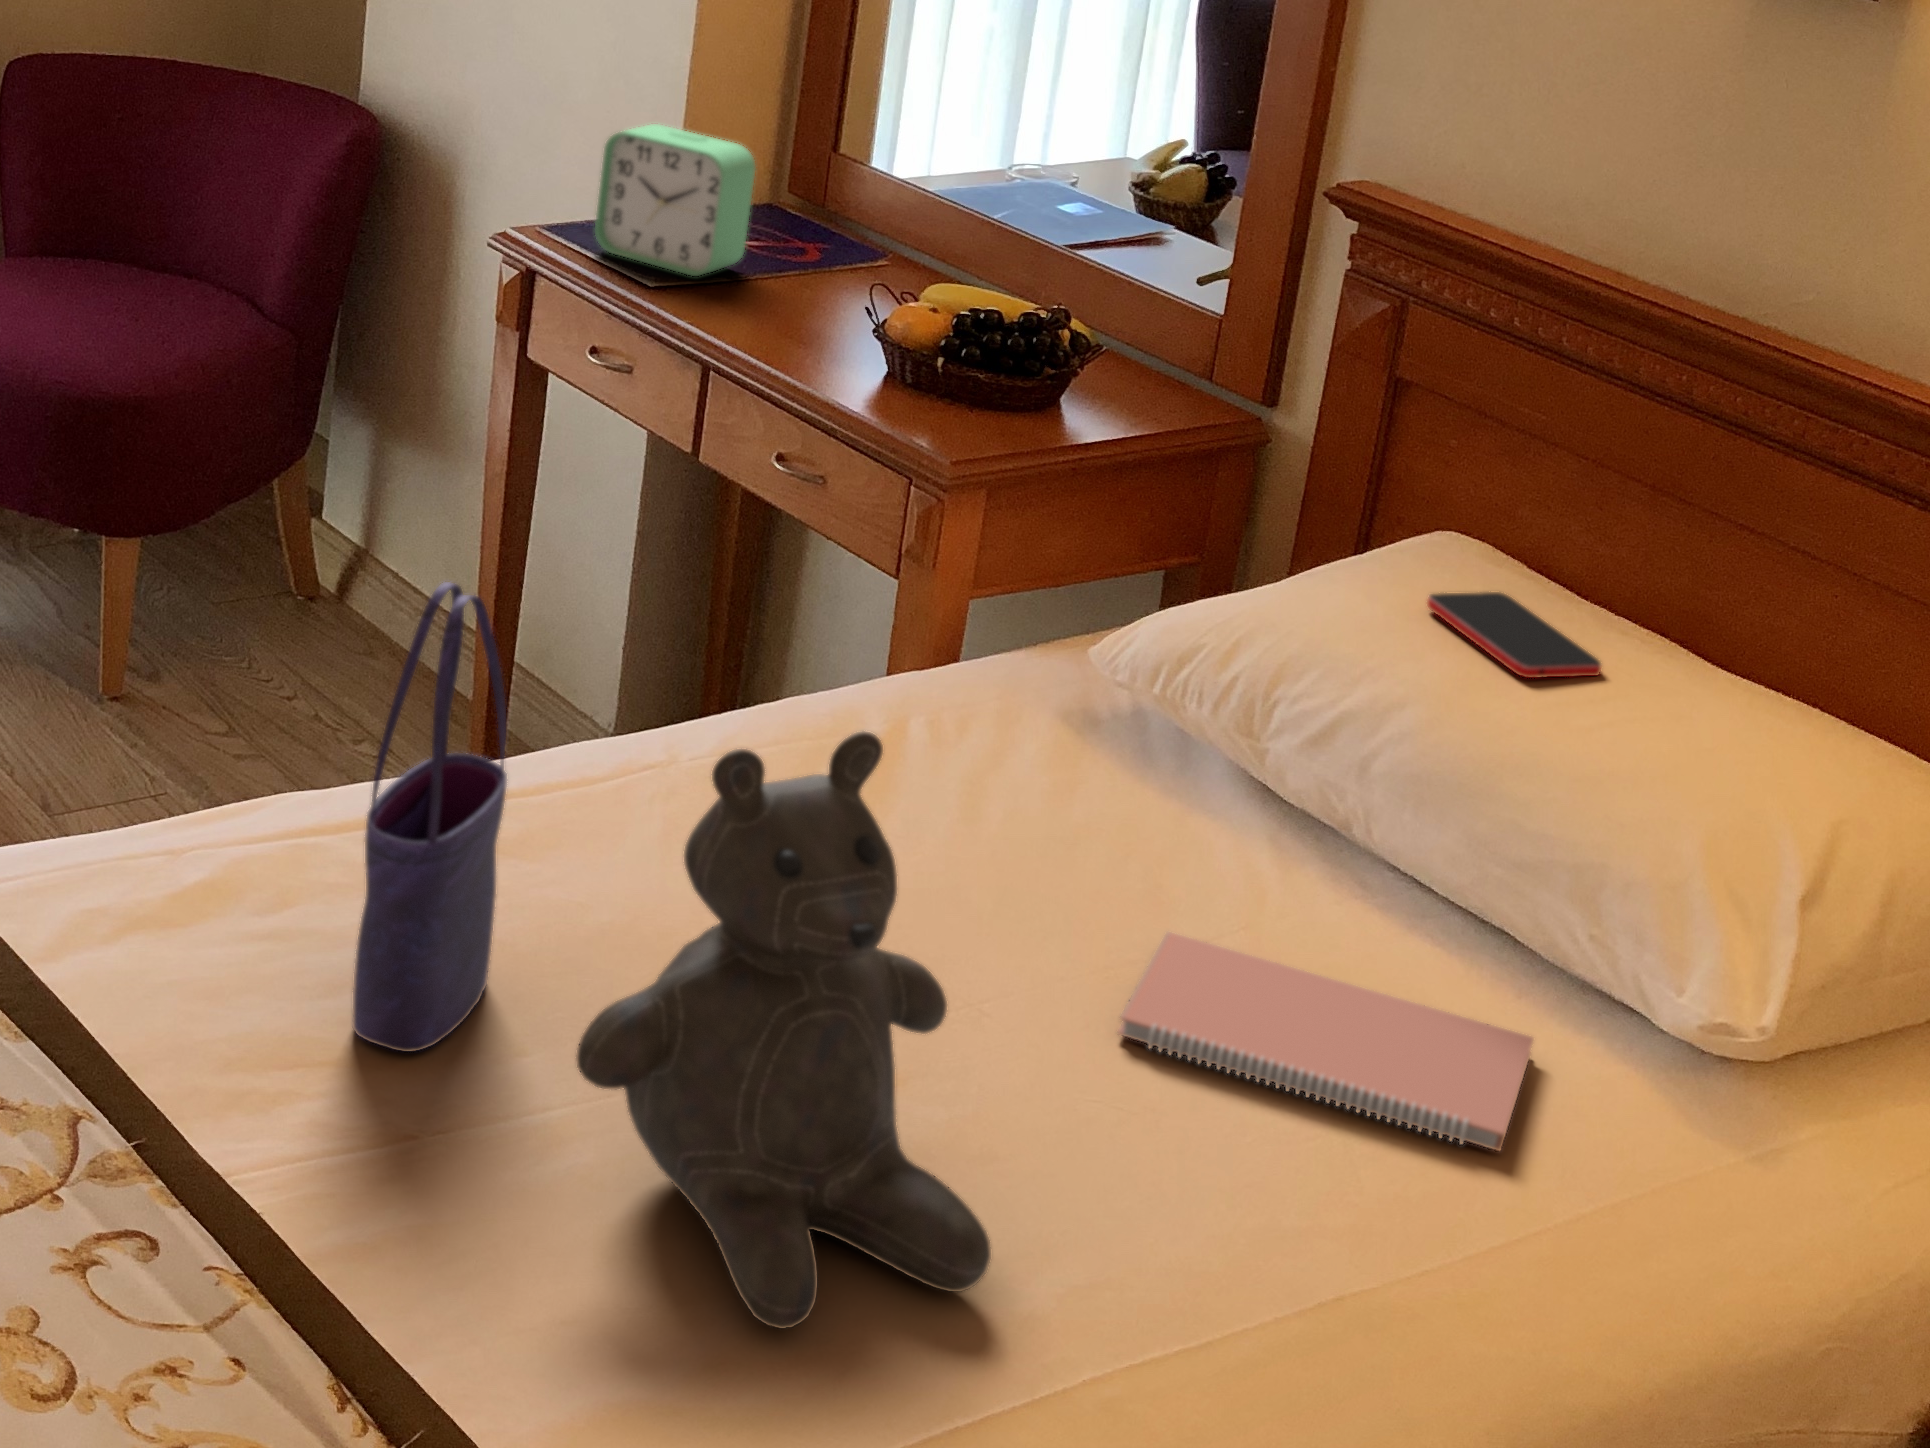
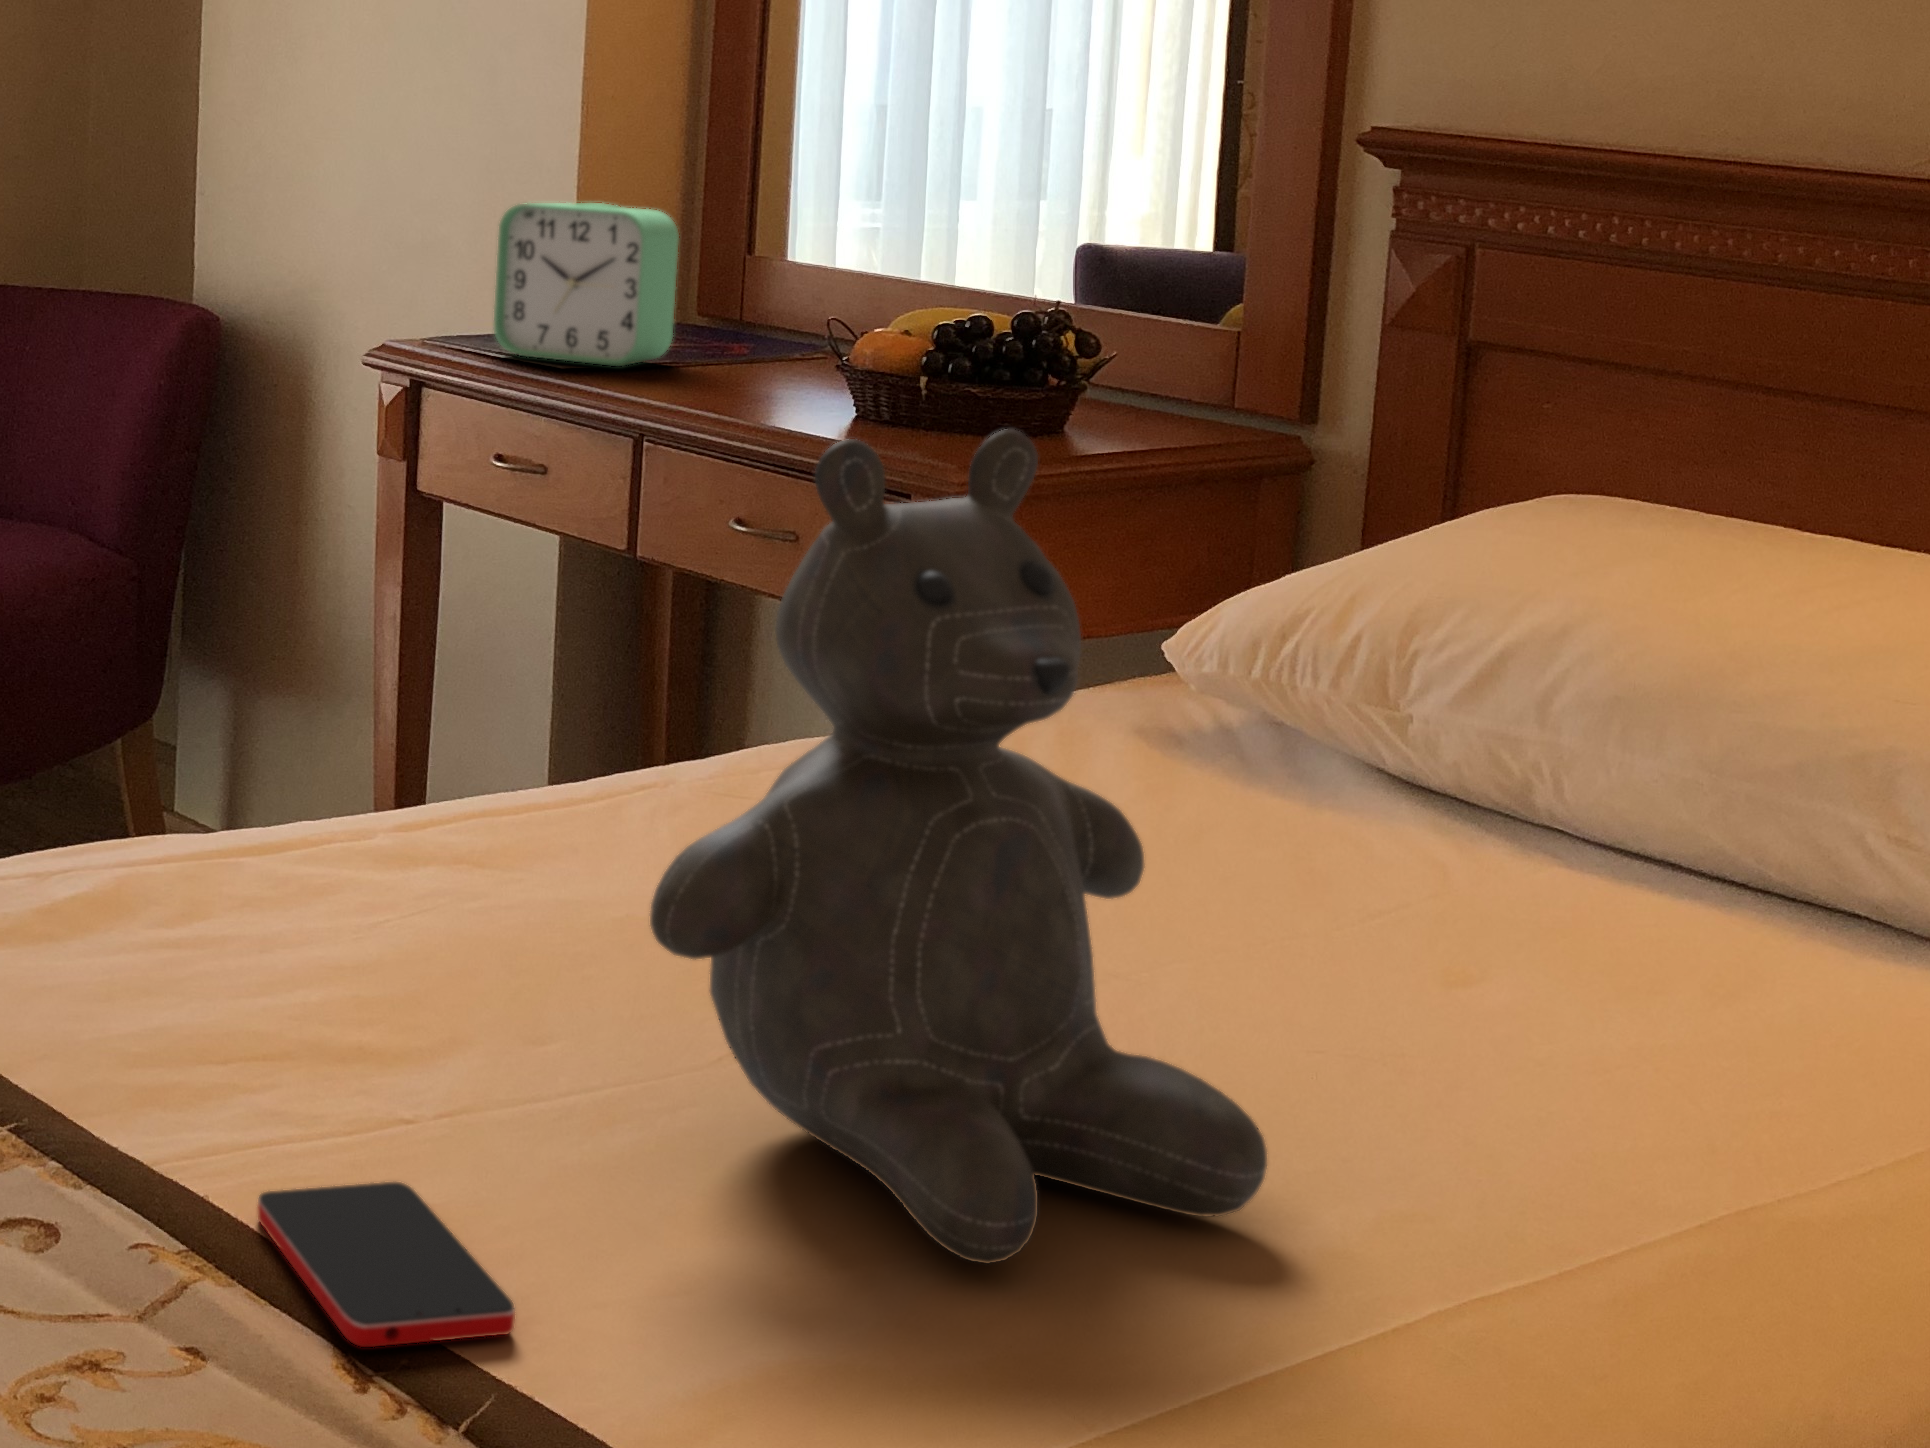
tote bag: present [353,582,507,1052] -> none [309,359,498,1031]
smartphone: present [1427,592,1601,678] -> present [258,1182,515,1347]
notebook: present [1118,932,1533,1151] -> none [1334,878,1882,1053]

